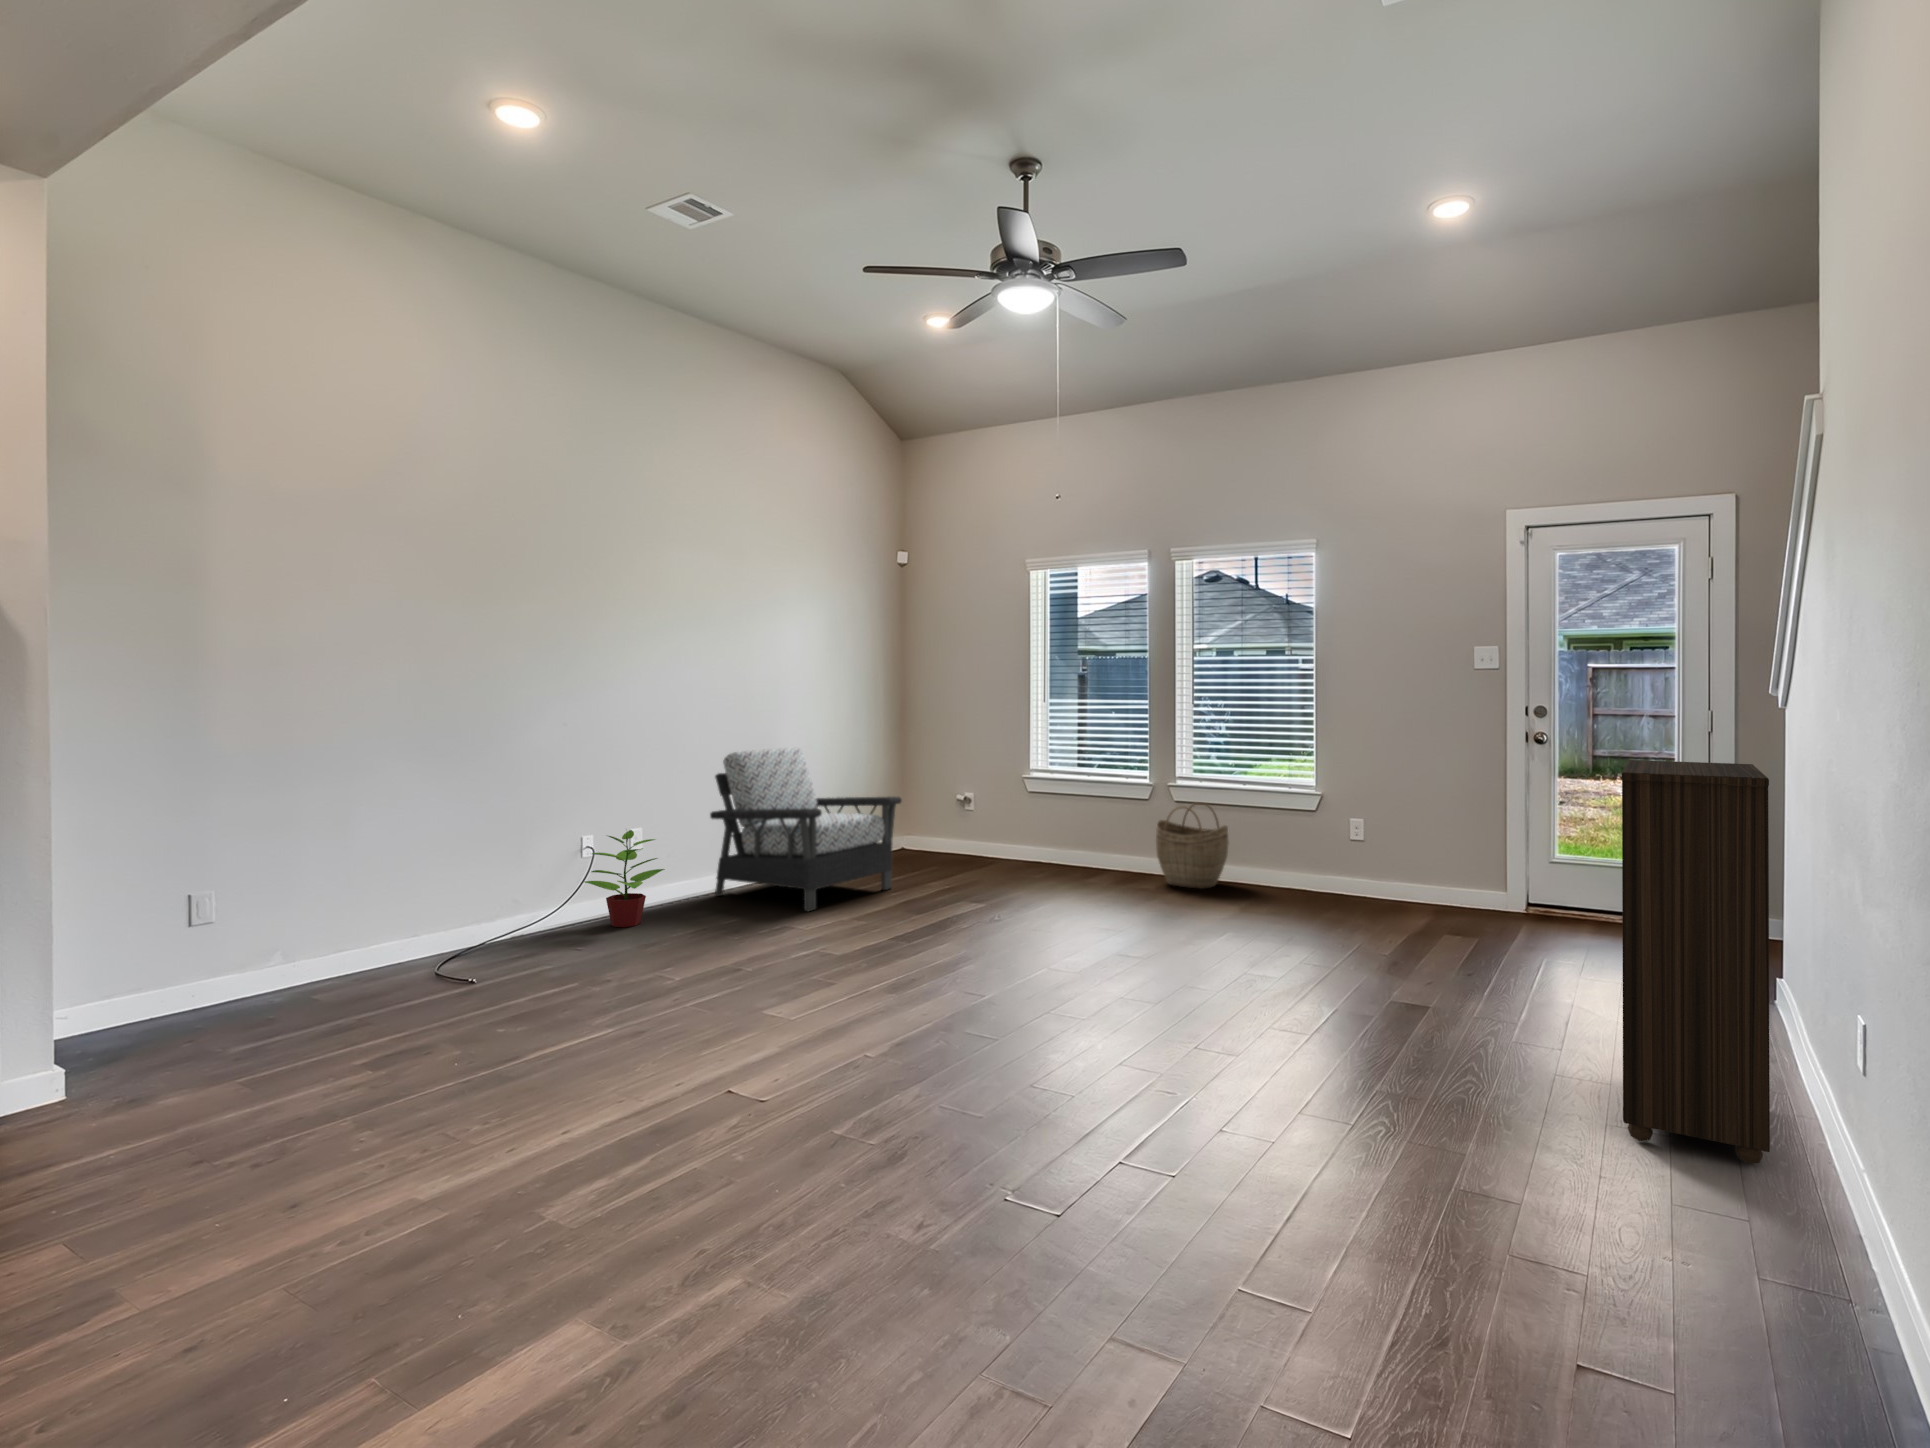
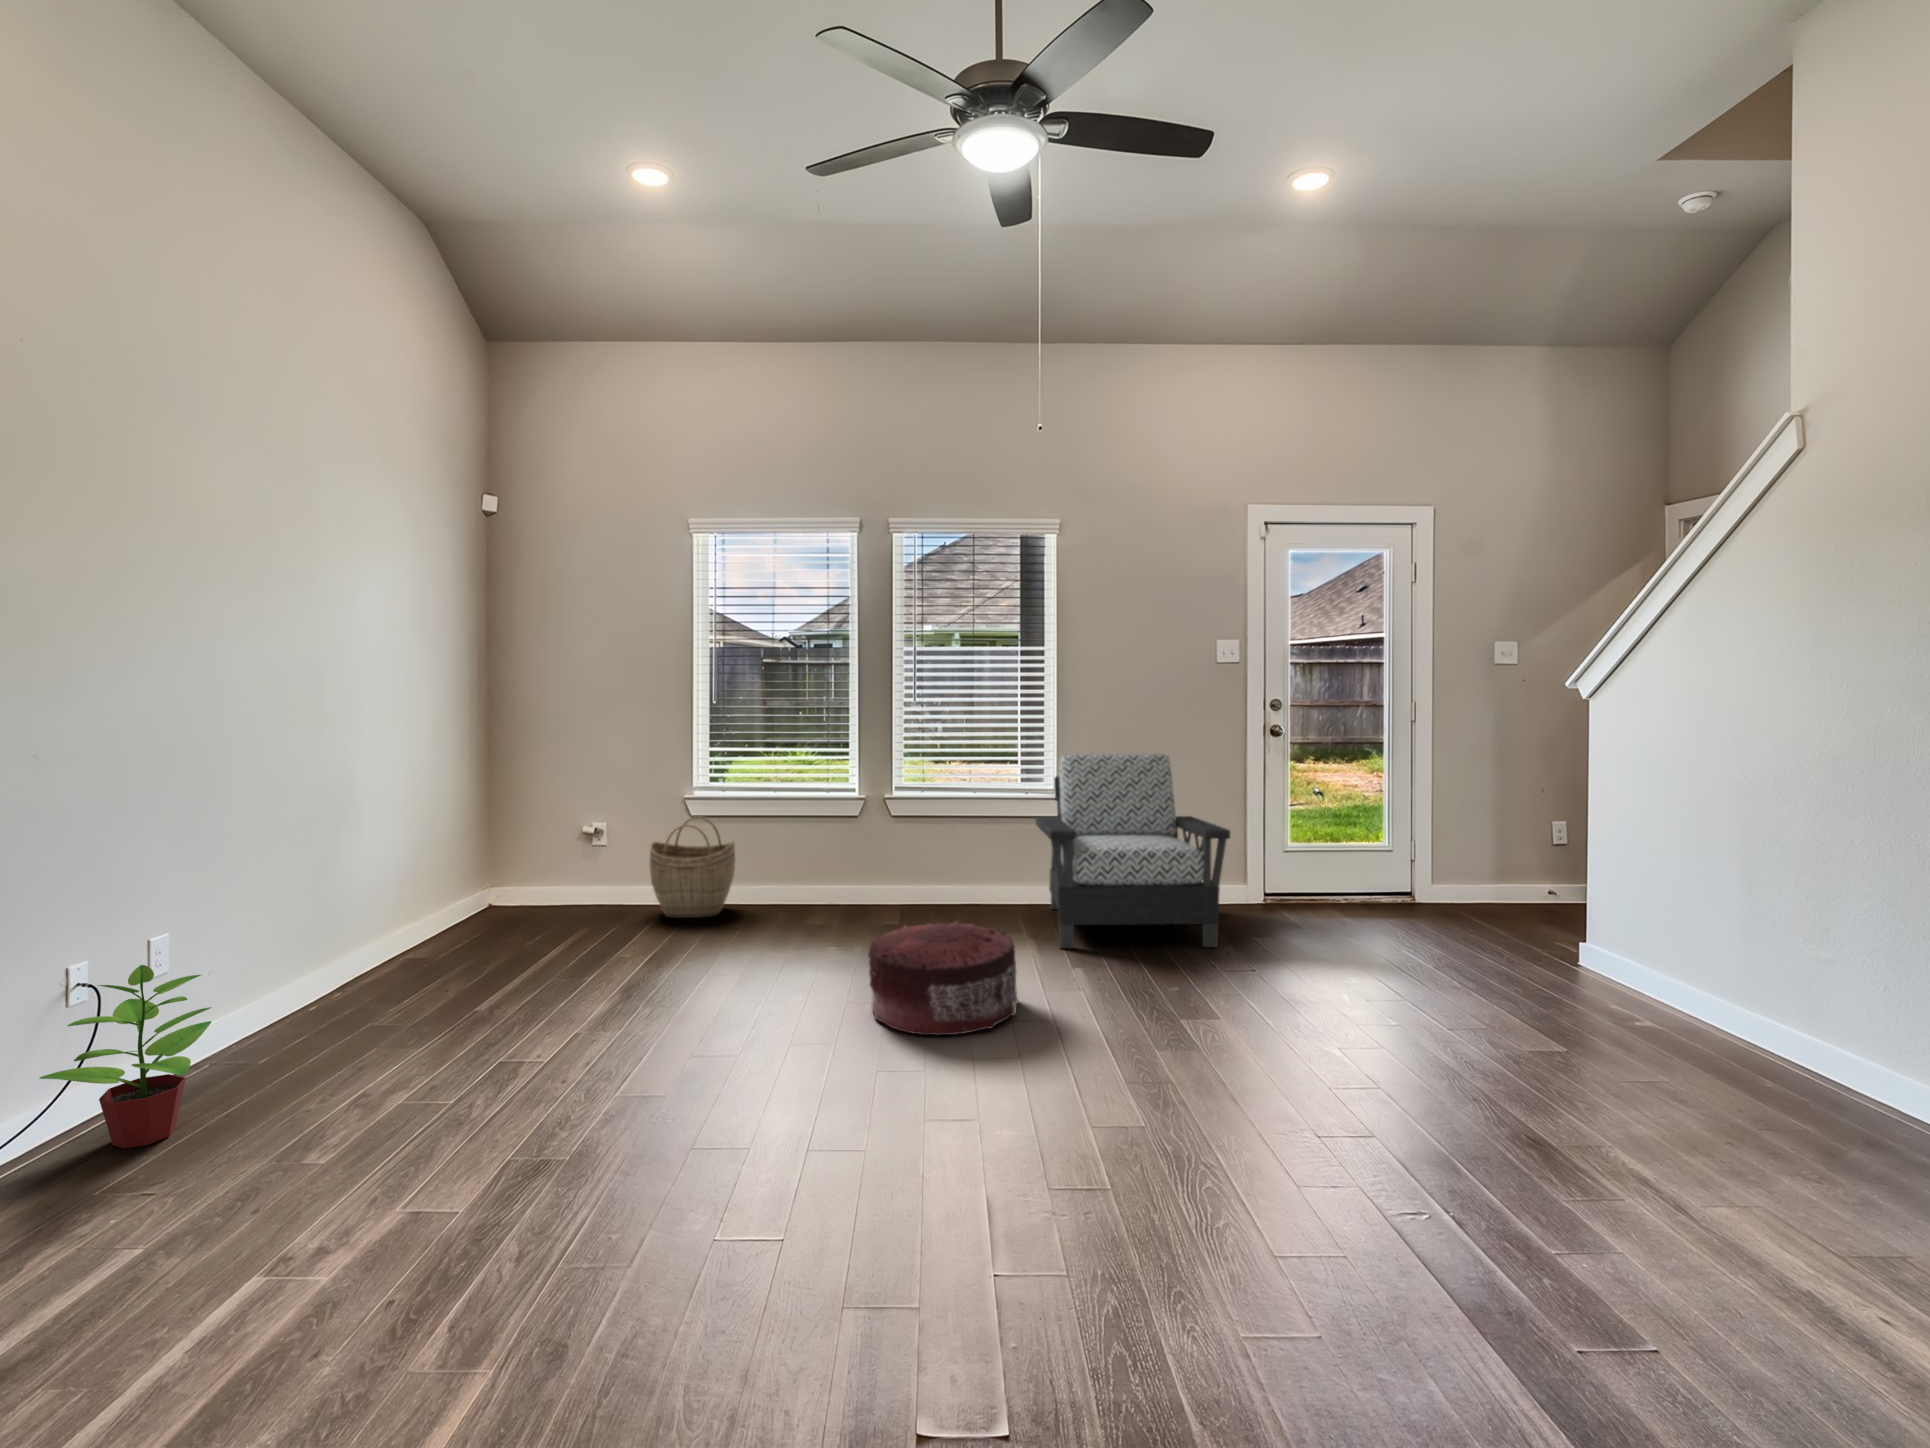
armchair: present [710,748,902,912] -> present [1035,754,1230,949]
bookshelf: present [1622,760,1770,1164] -> none [1644,773,1919,1182]
woven basket: present [1156,802,1228,889] -> present [650,816,735,918]
pouf: none [1046,871,1170,950] -> present [868,921,1017,1035]

